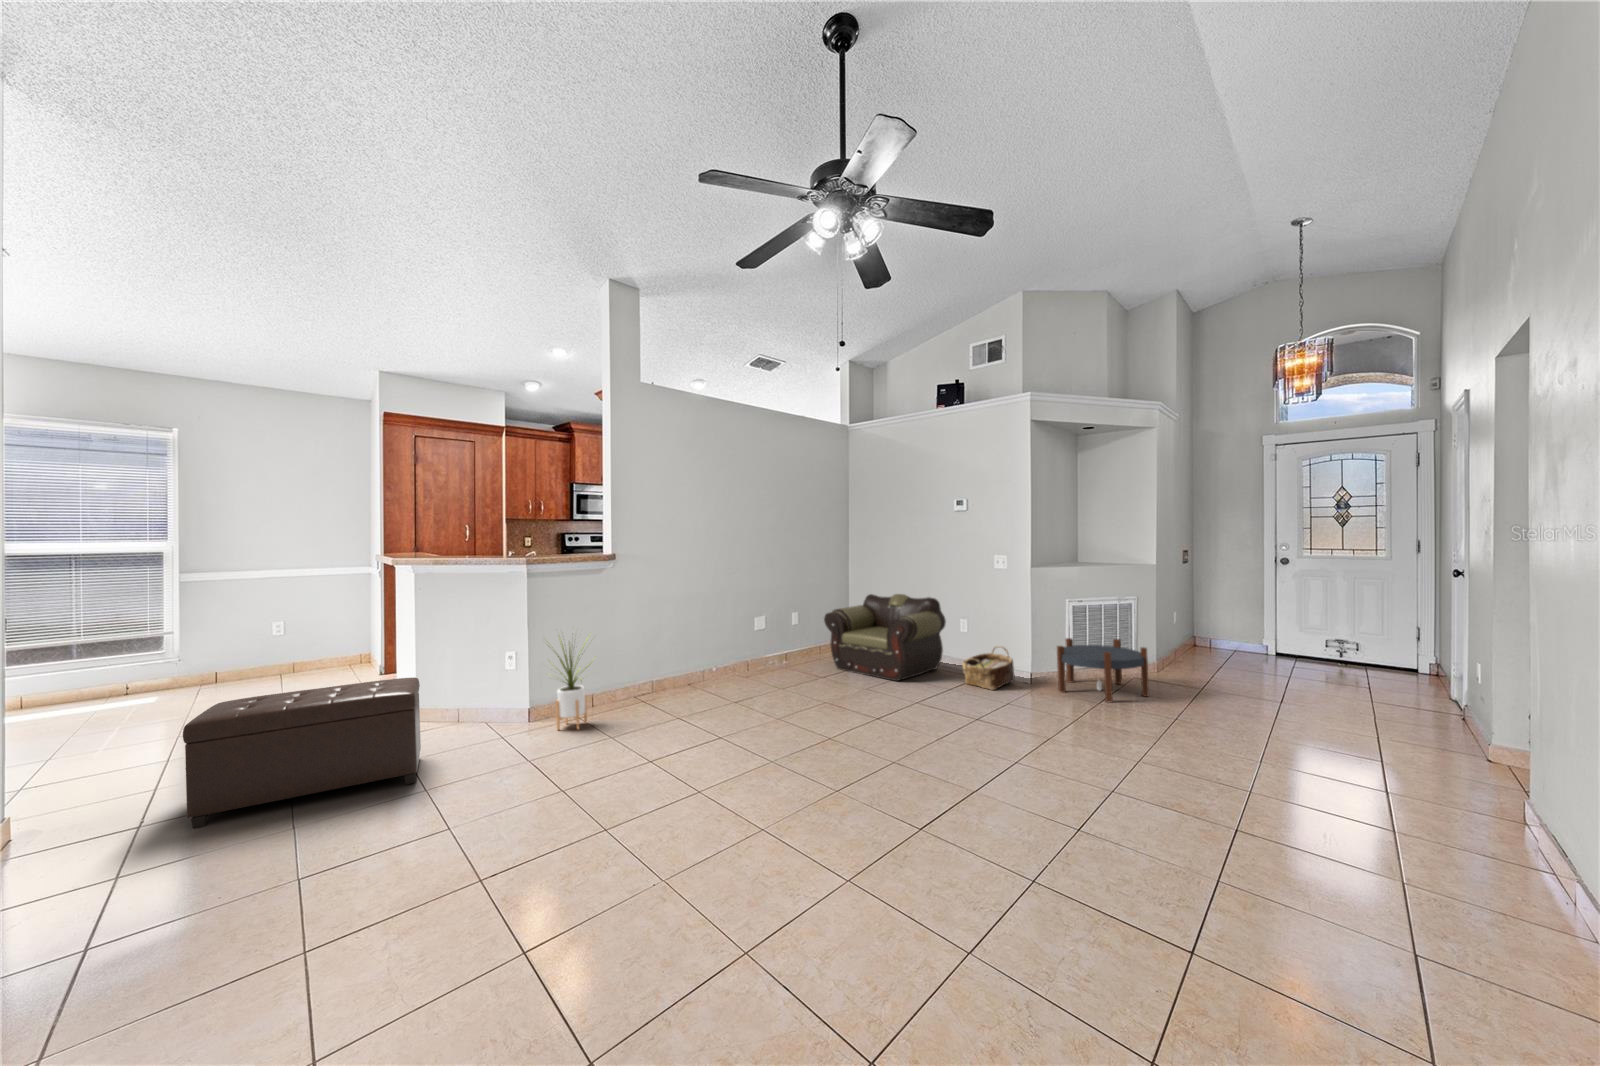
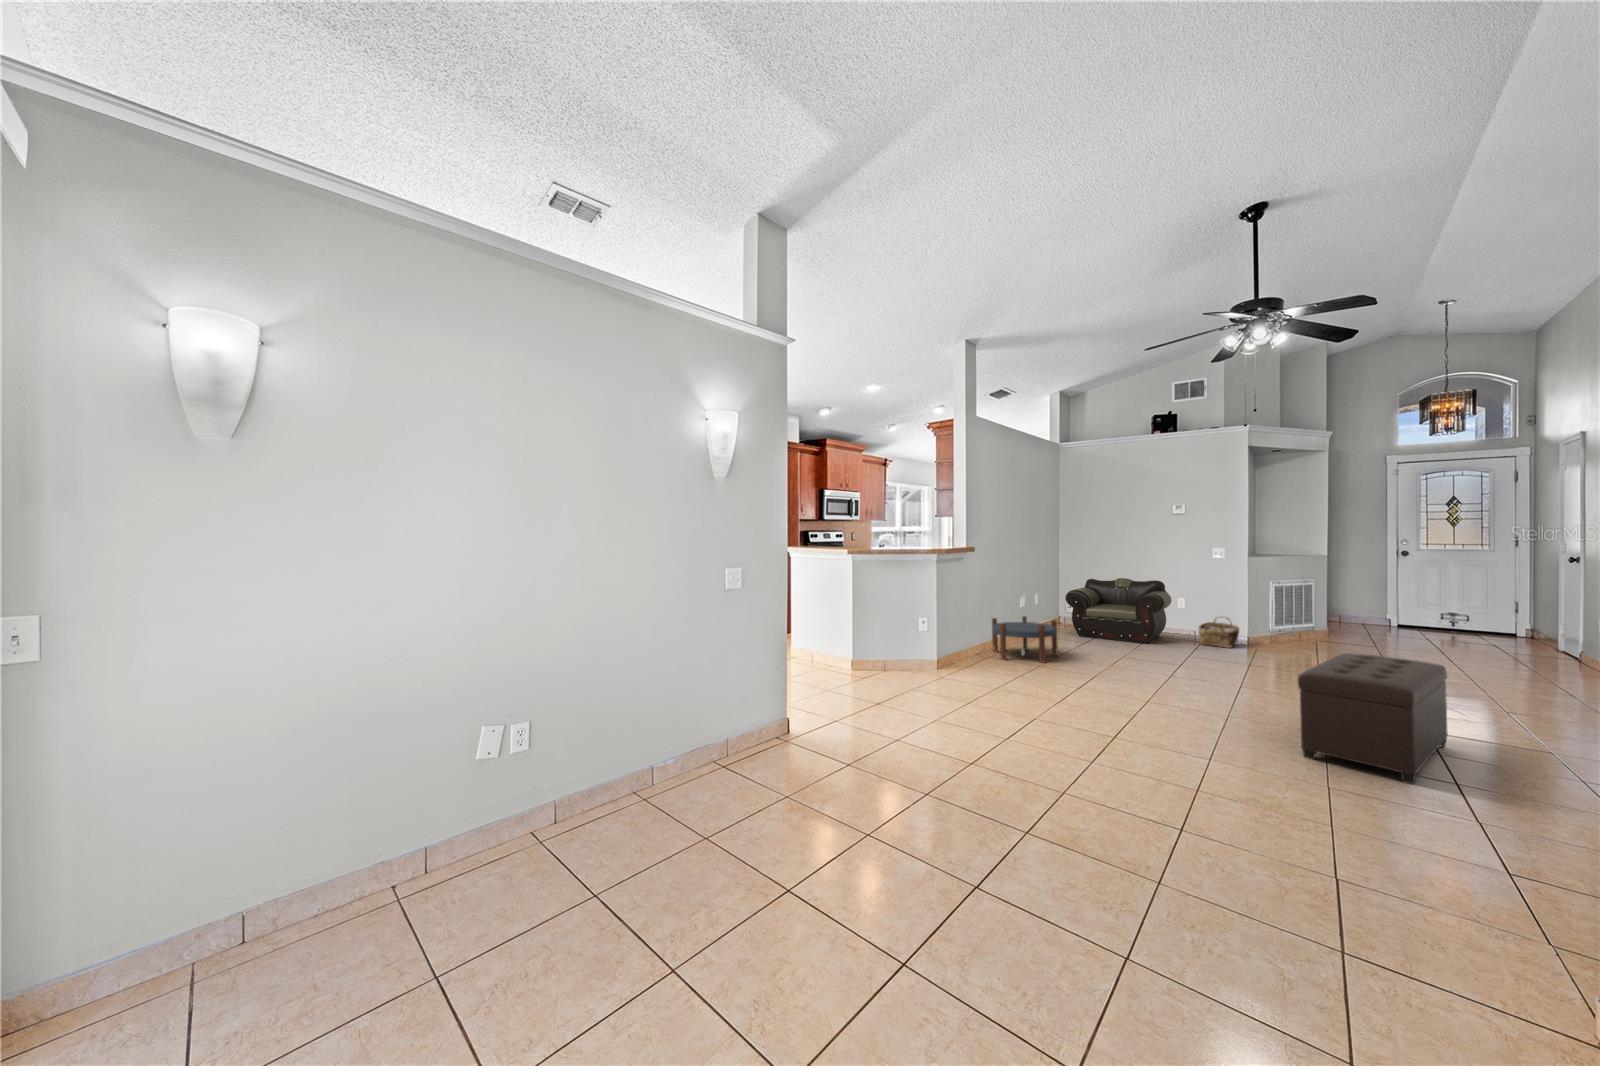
side table: present [1057,638,1149,702] -> present [992,616,1057,662]
house plant: present [554,639,590,730] -> none [947,597,989,674]
ottoman: present [183,678,421,828] -> present [1298,653,1448,784]

